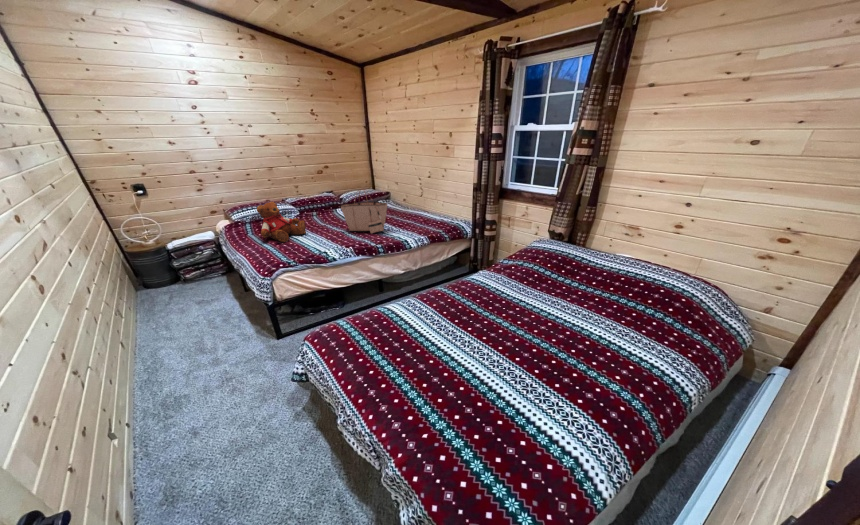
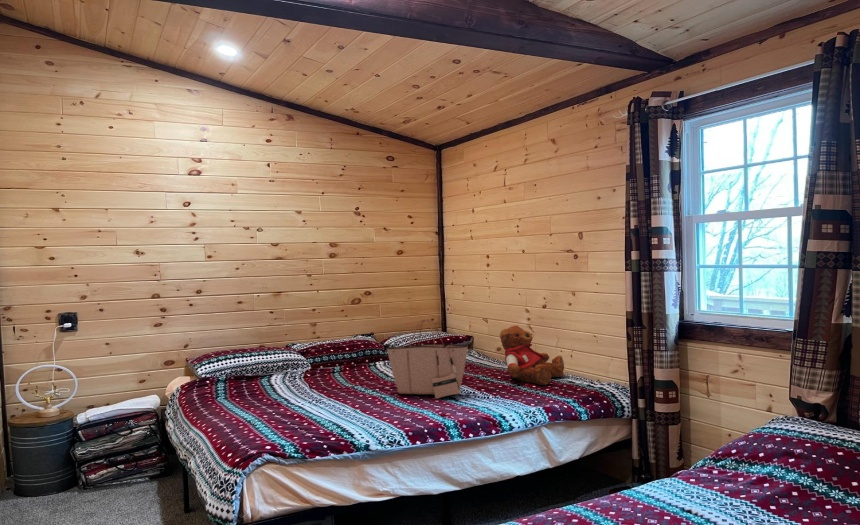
teddy bear: present [257,202,306,242] -> present [500,325,564,385]

